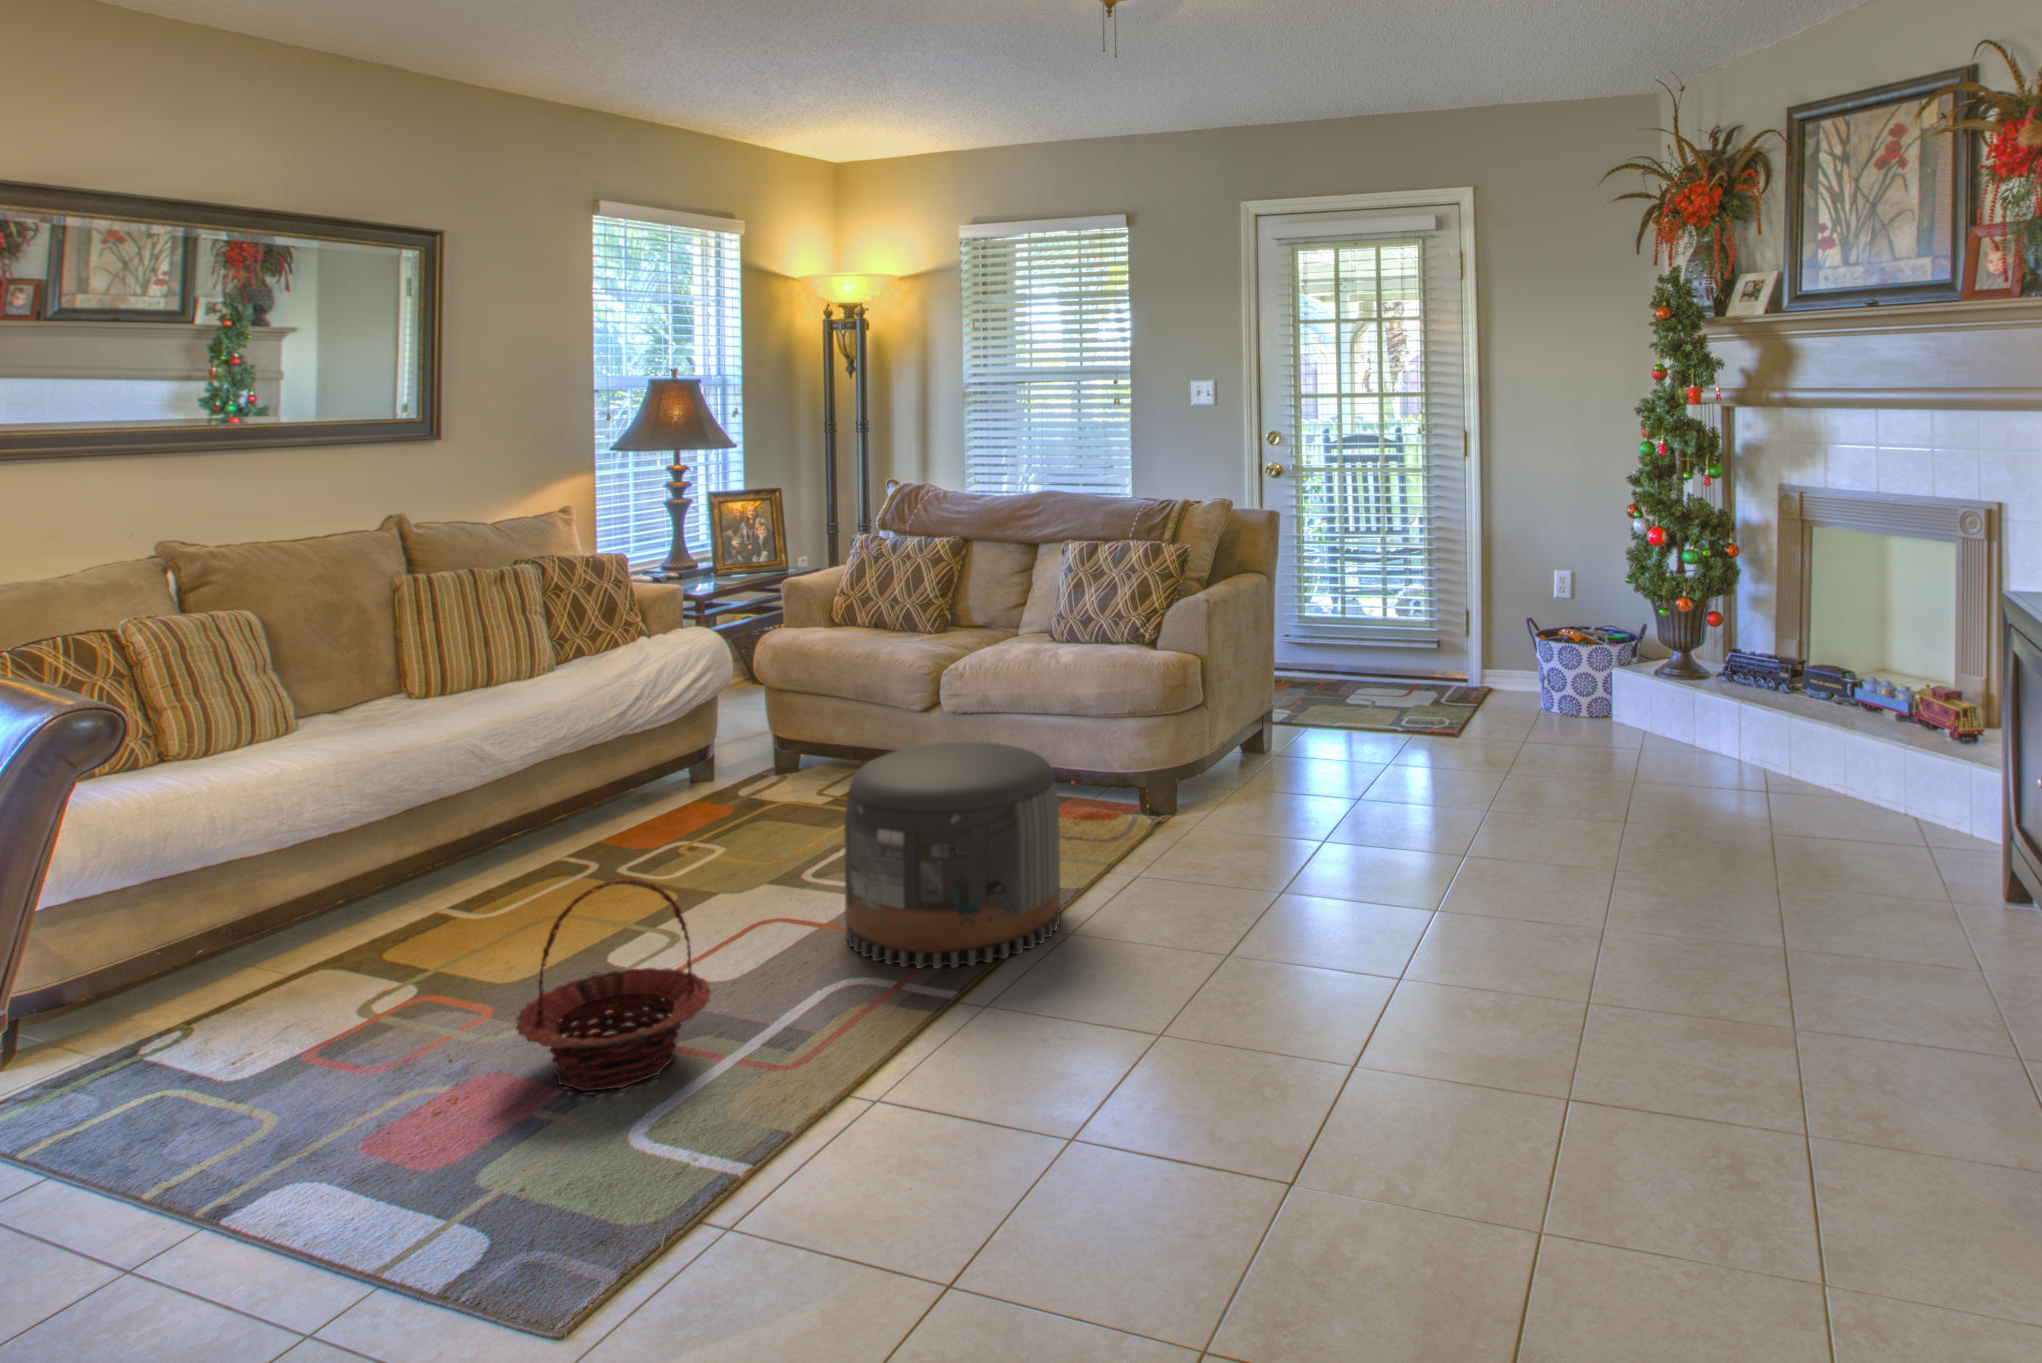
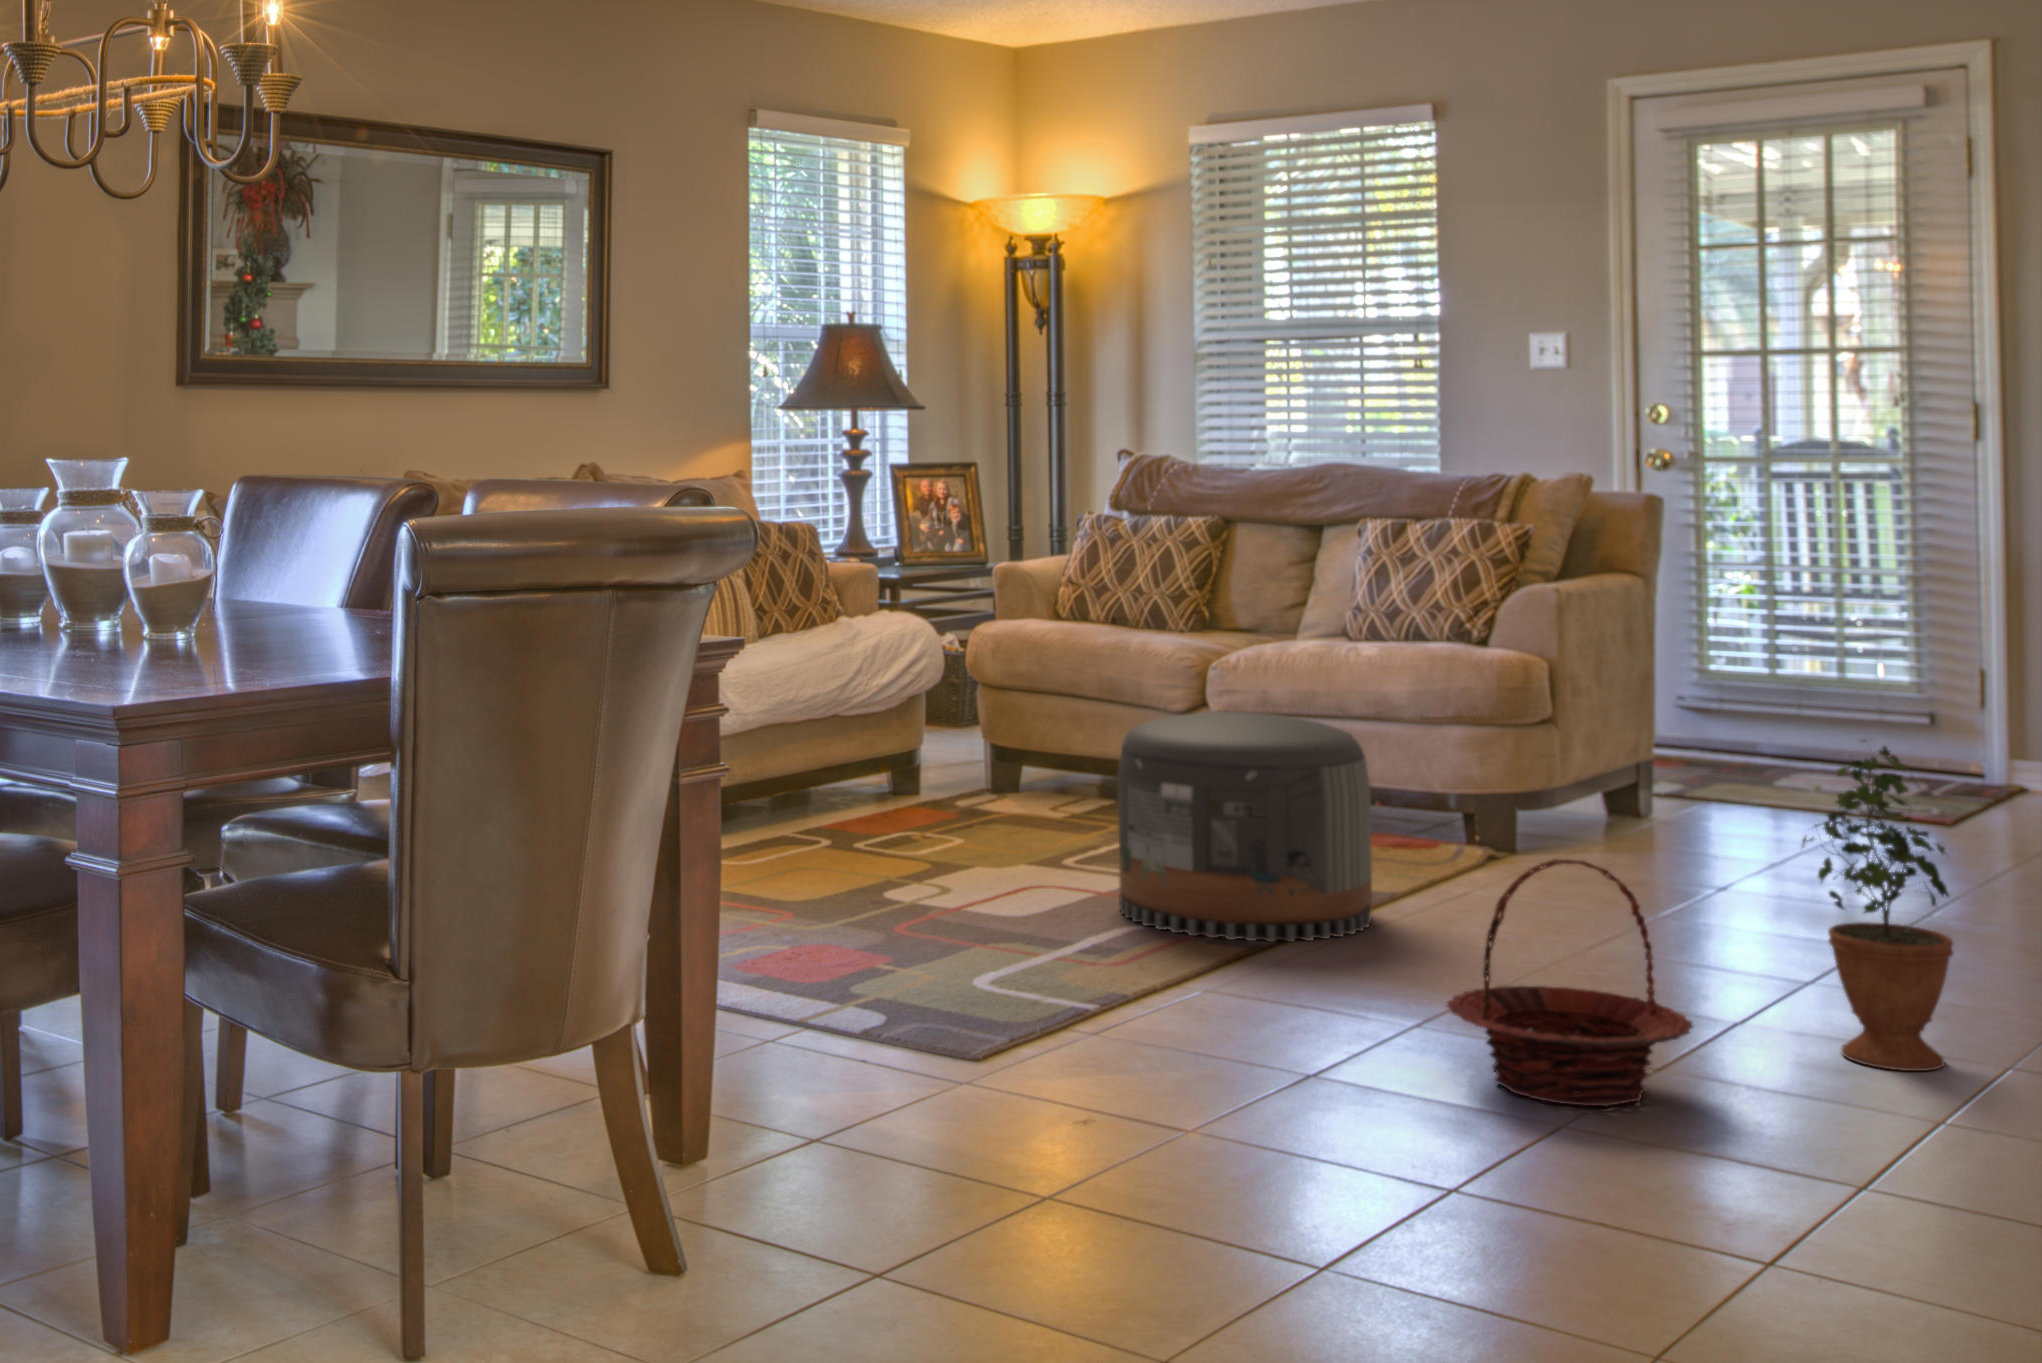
potted plant: none [1400,790,1515,1088] -> present [1803,741,1953,1071]
basket: present [515,879,712,1091] -> present [1446,859,1693,1106]

